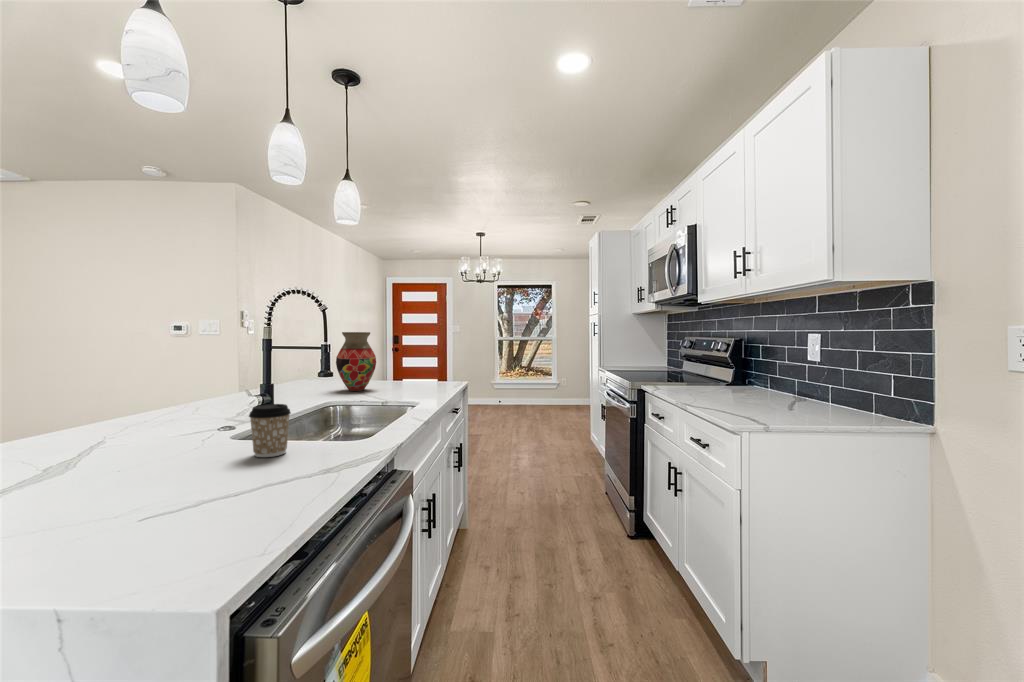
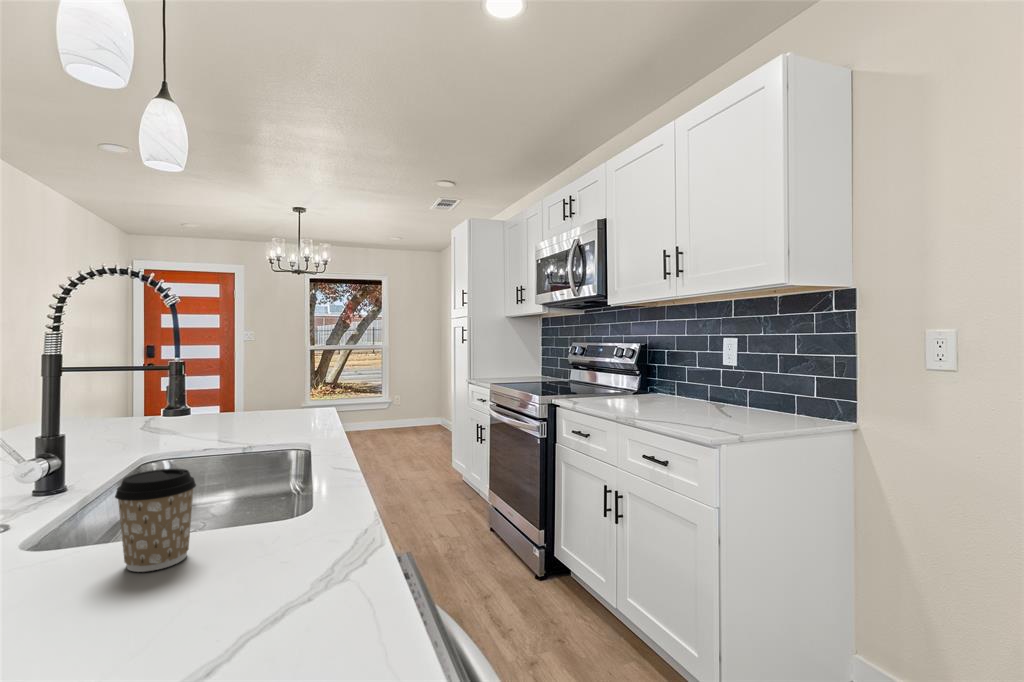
vase: present [336,332,376,391] -> none [137,341,208,432]

